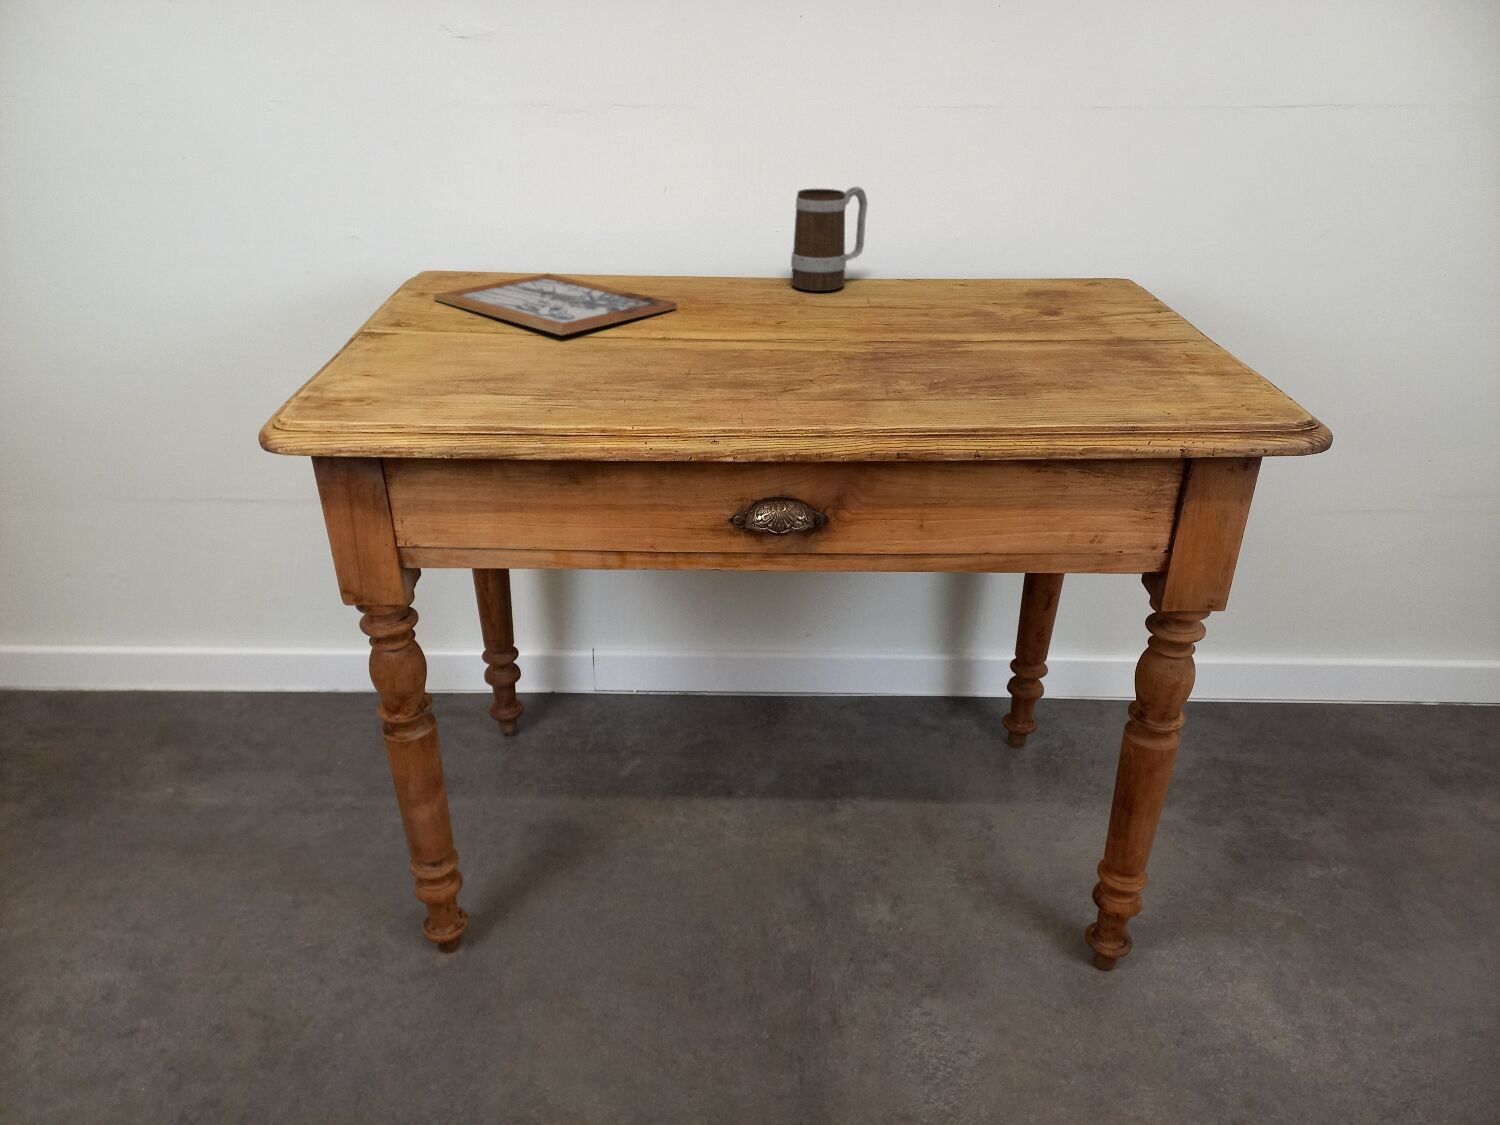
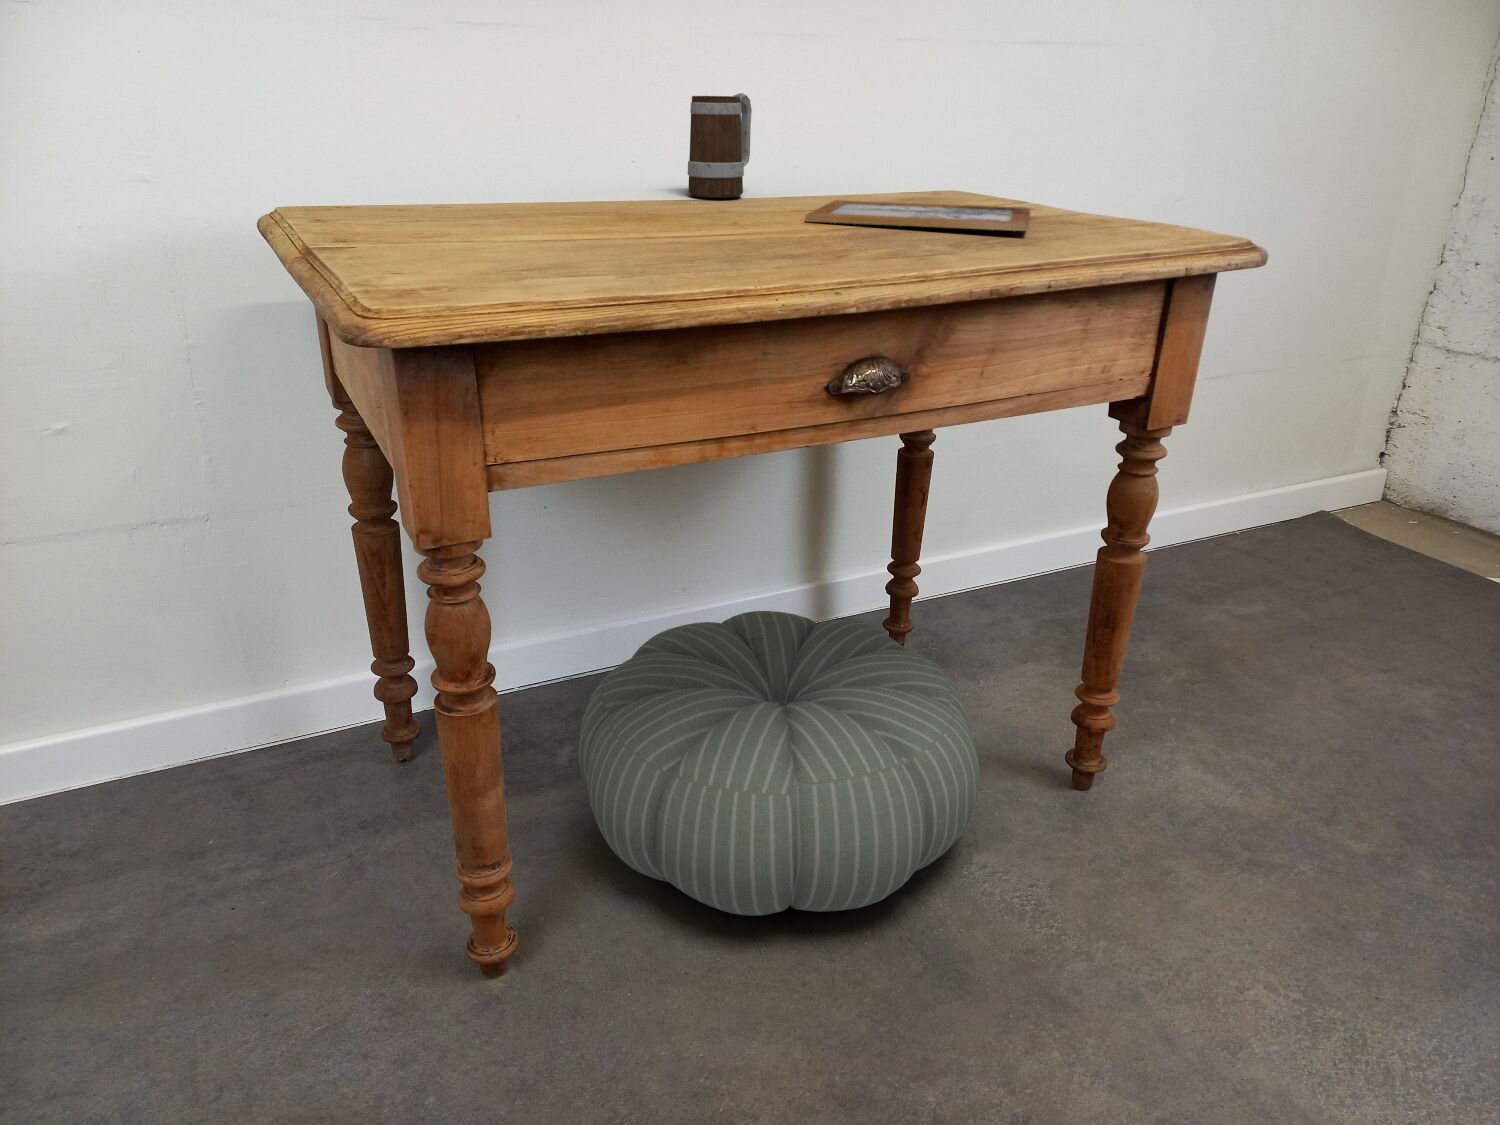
picture frame: present [434,274,677,335] -> present [805,200,1031,231]
pouf: none [563,685,947,1004] -> present [579,611,980,916]

